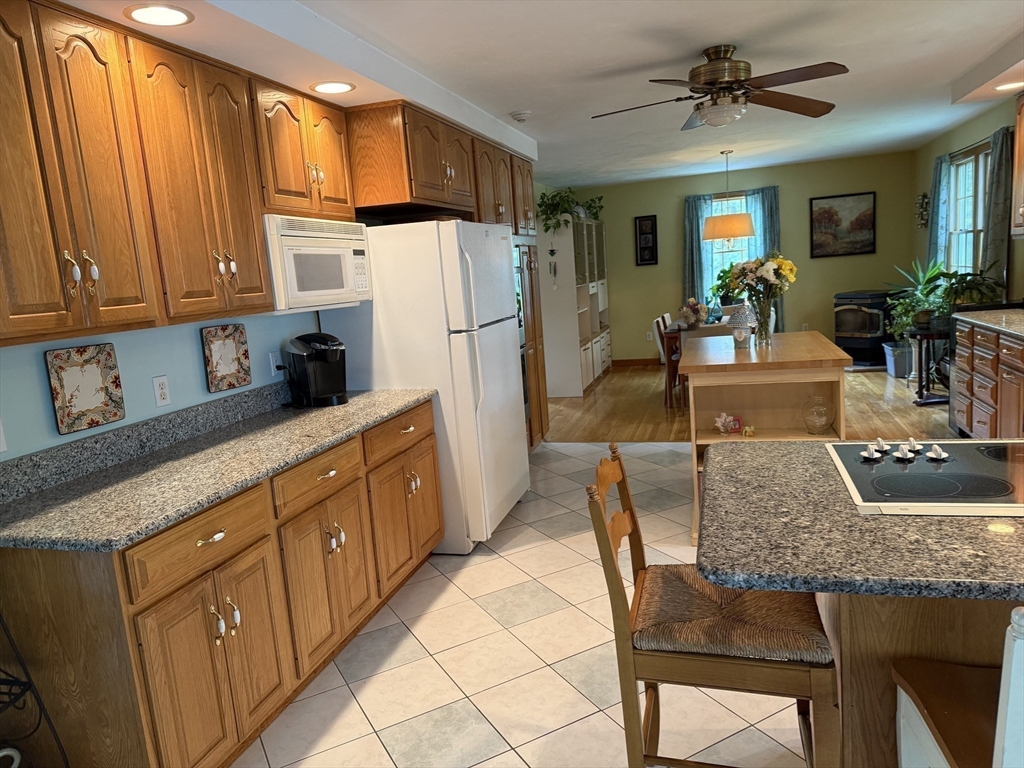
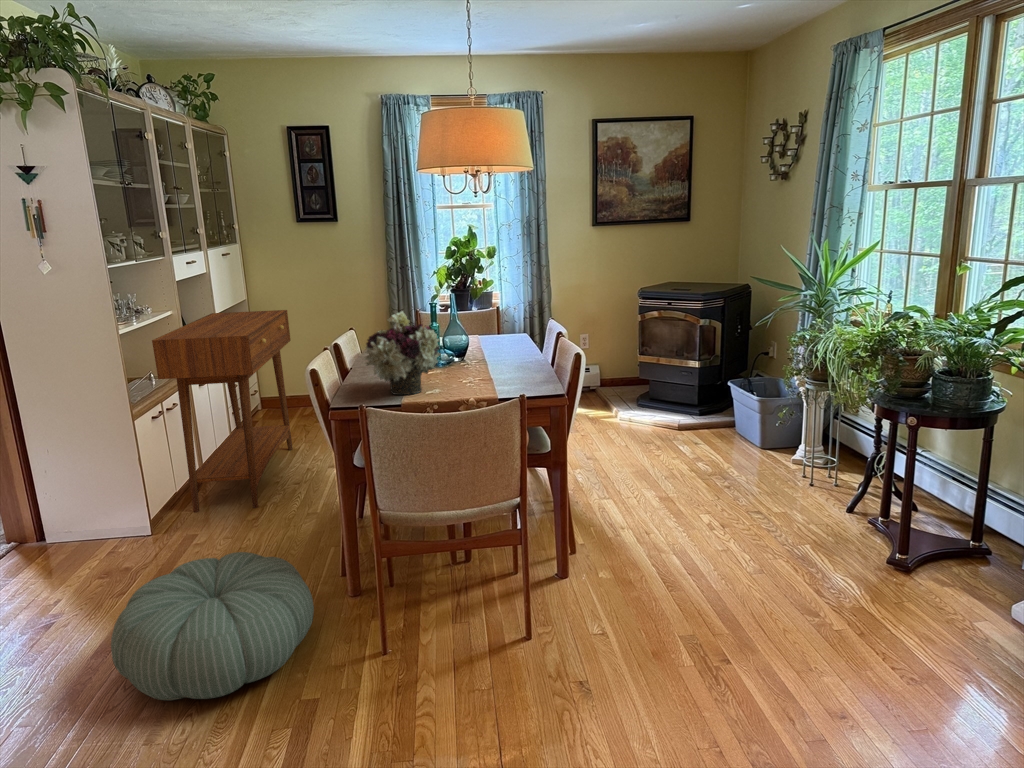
console table: none [587,308,636,393] -> present [152,310,292,513]
pouf: none [593,385,657,420] -> present [111,552,314,700]

